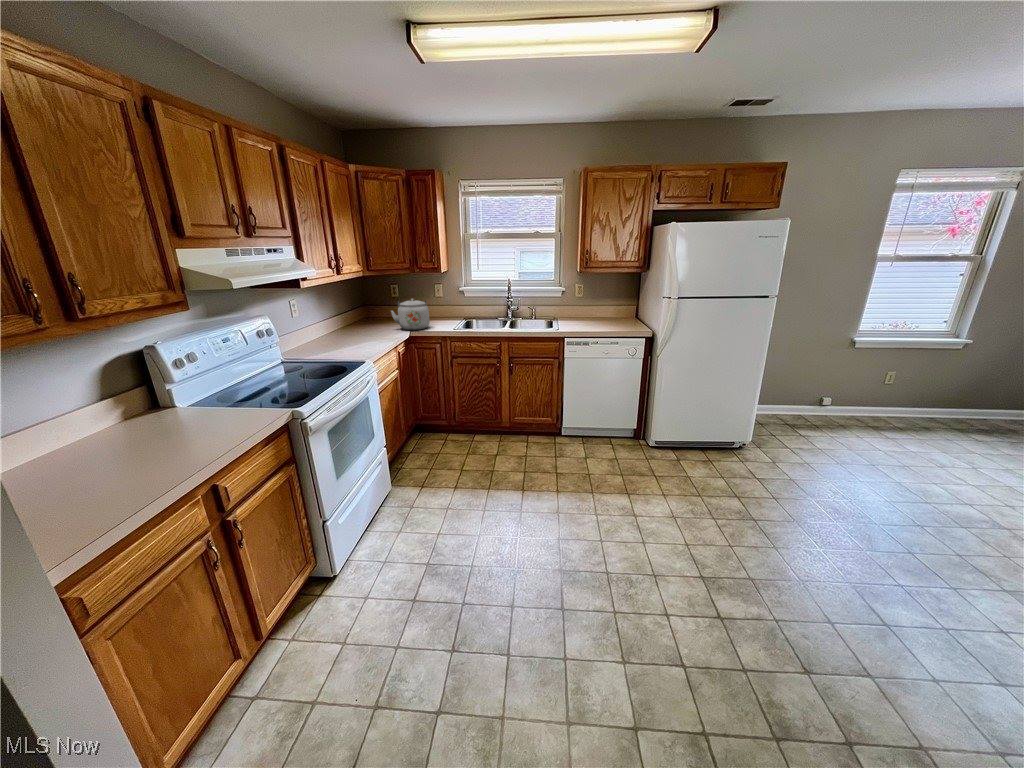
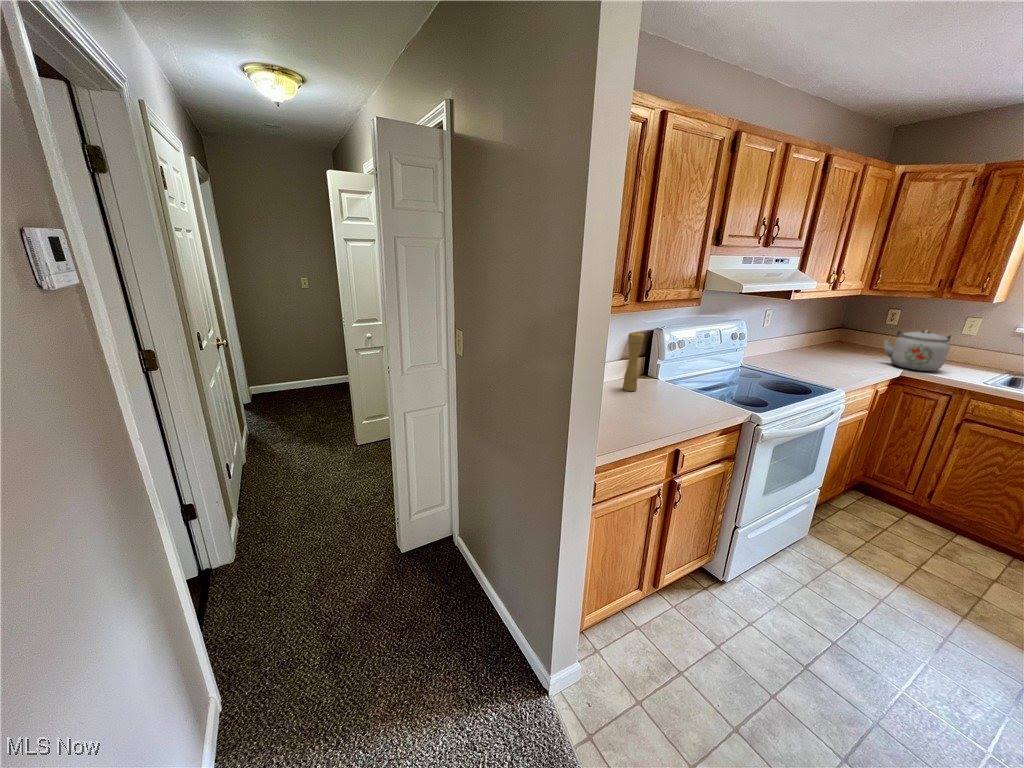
pepper mill: none [86,358,139,439] -> present [623,332,644,391]

